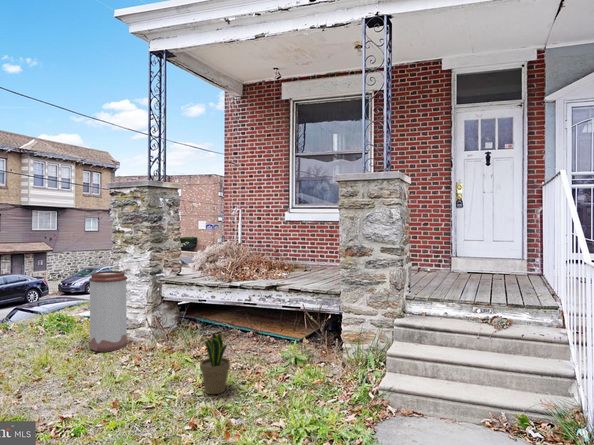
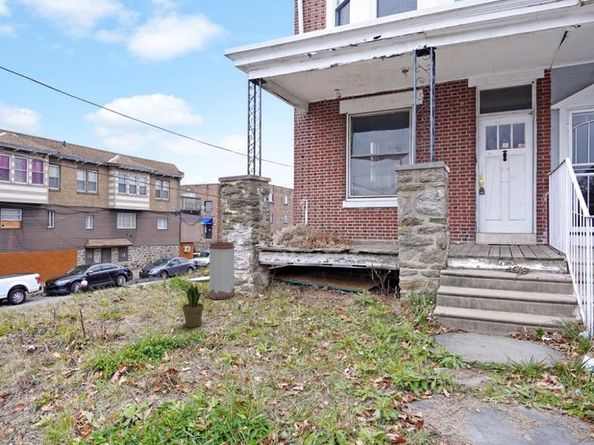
potted plant: present [200,333,231,394] -> present [182,285,204,327]

